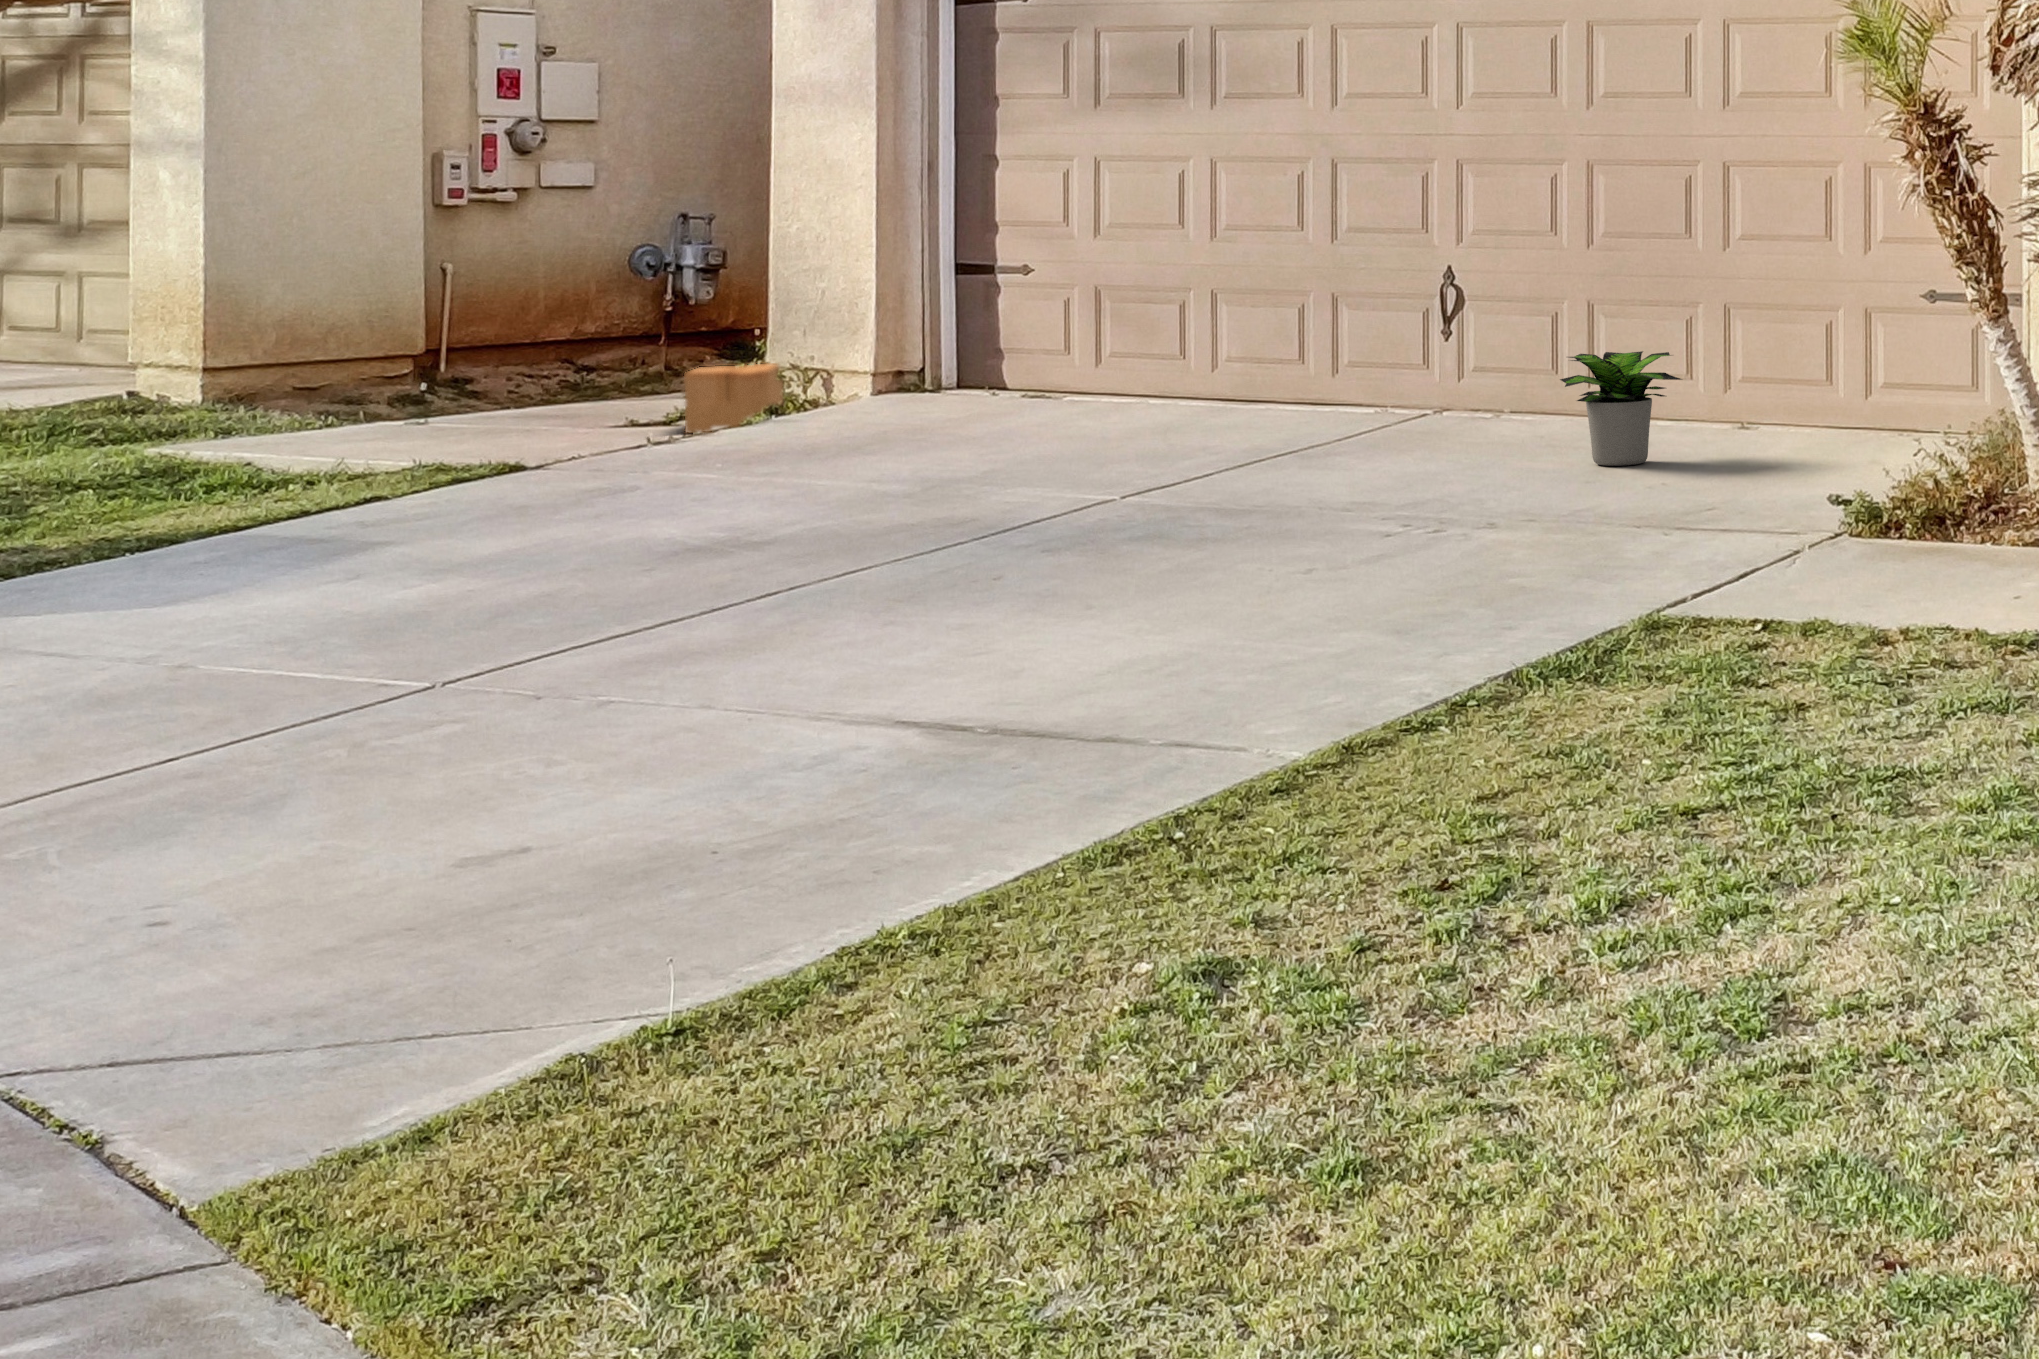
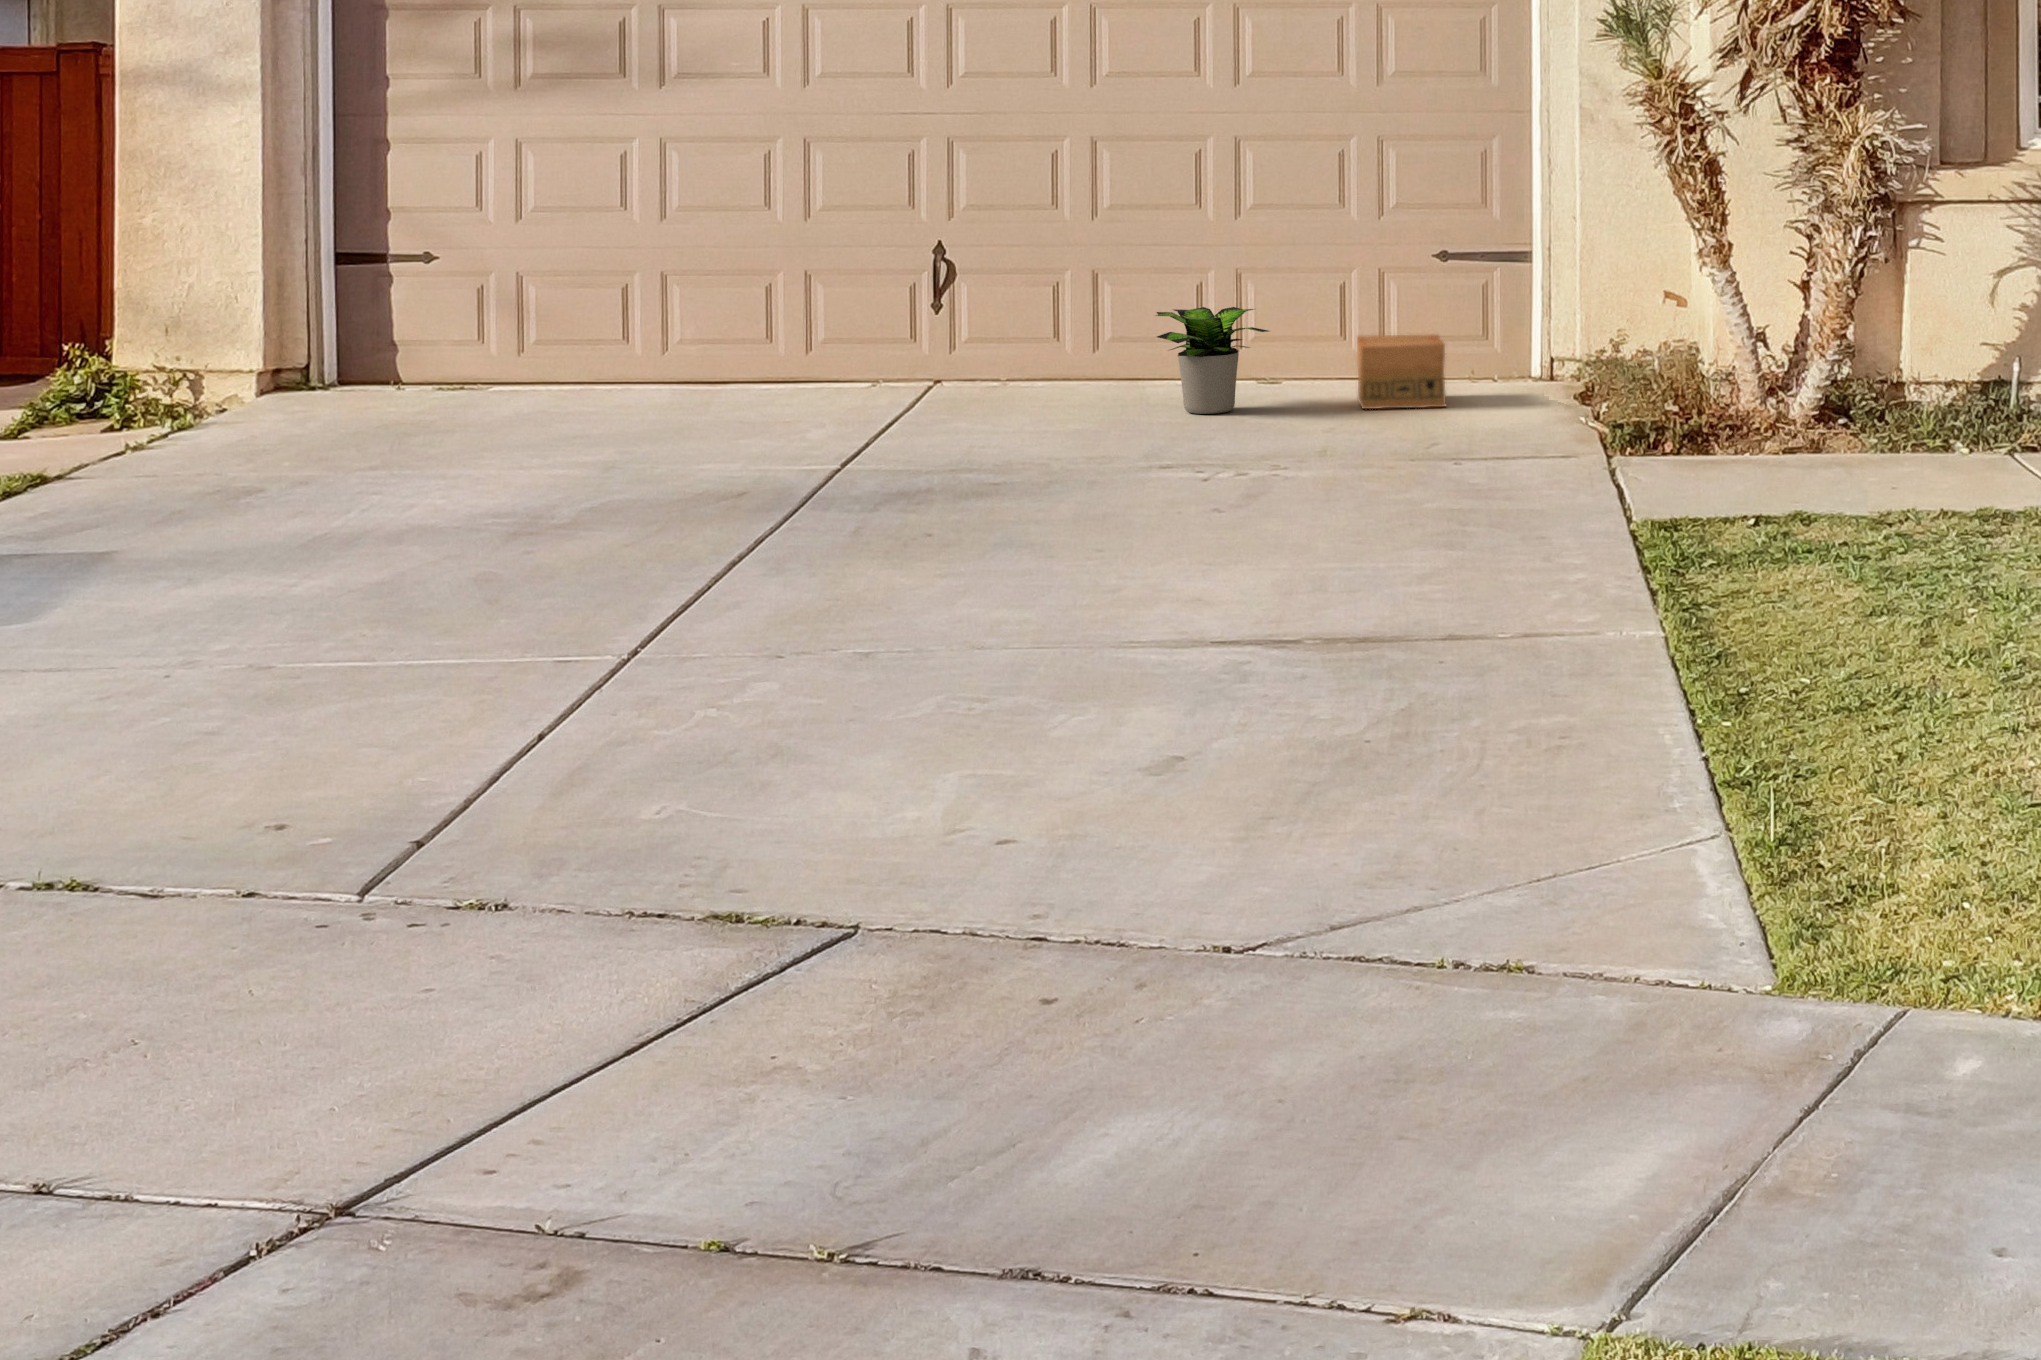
cardboard box: present [684,364,783,433] -> present [1357,334,1446,409]

